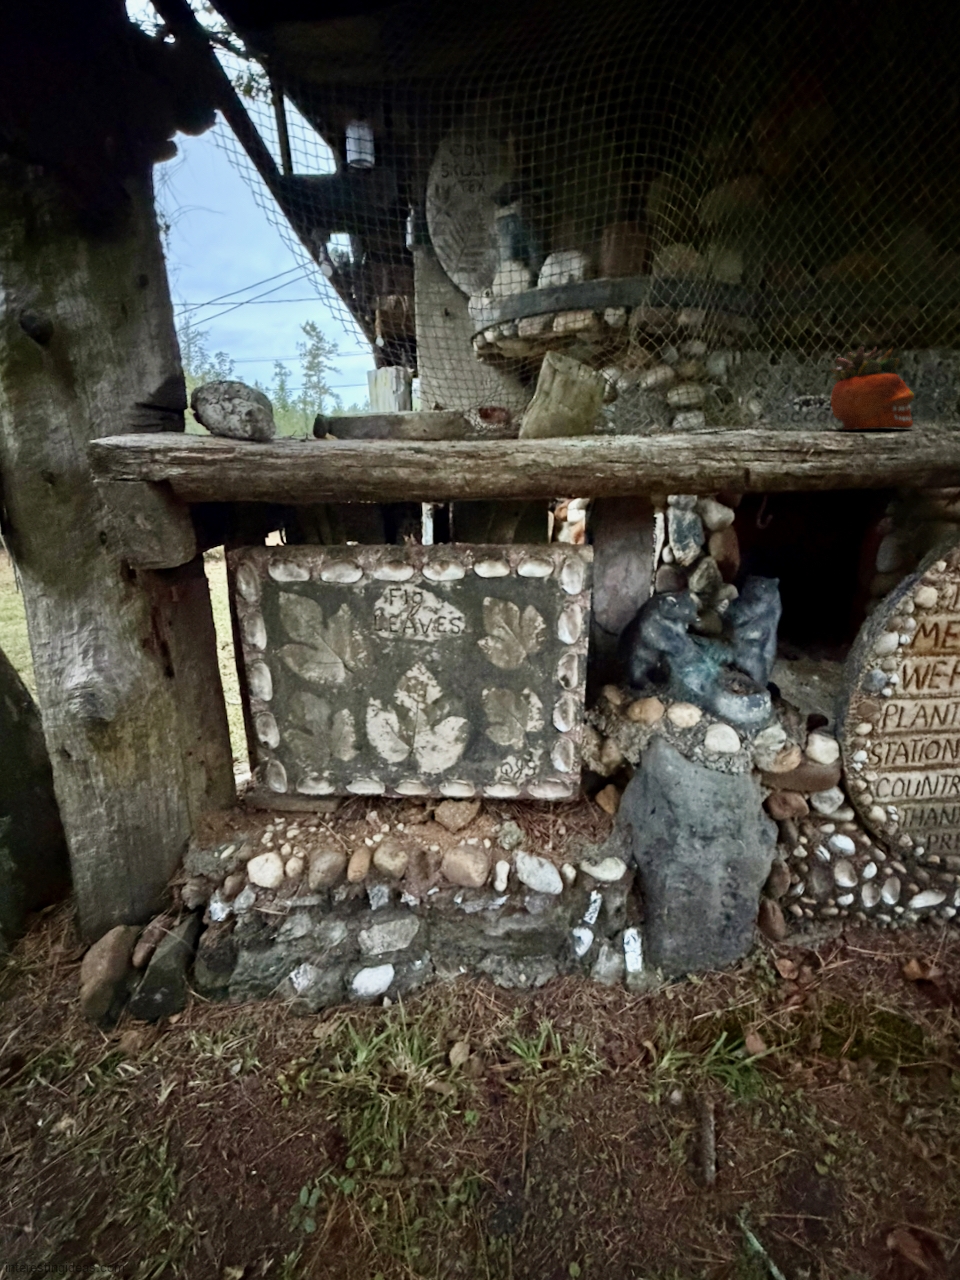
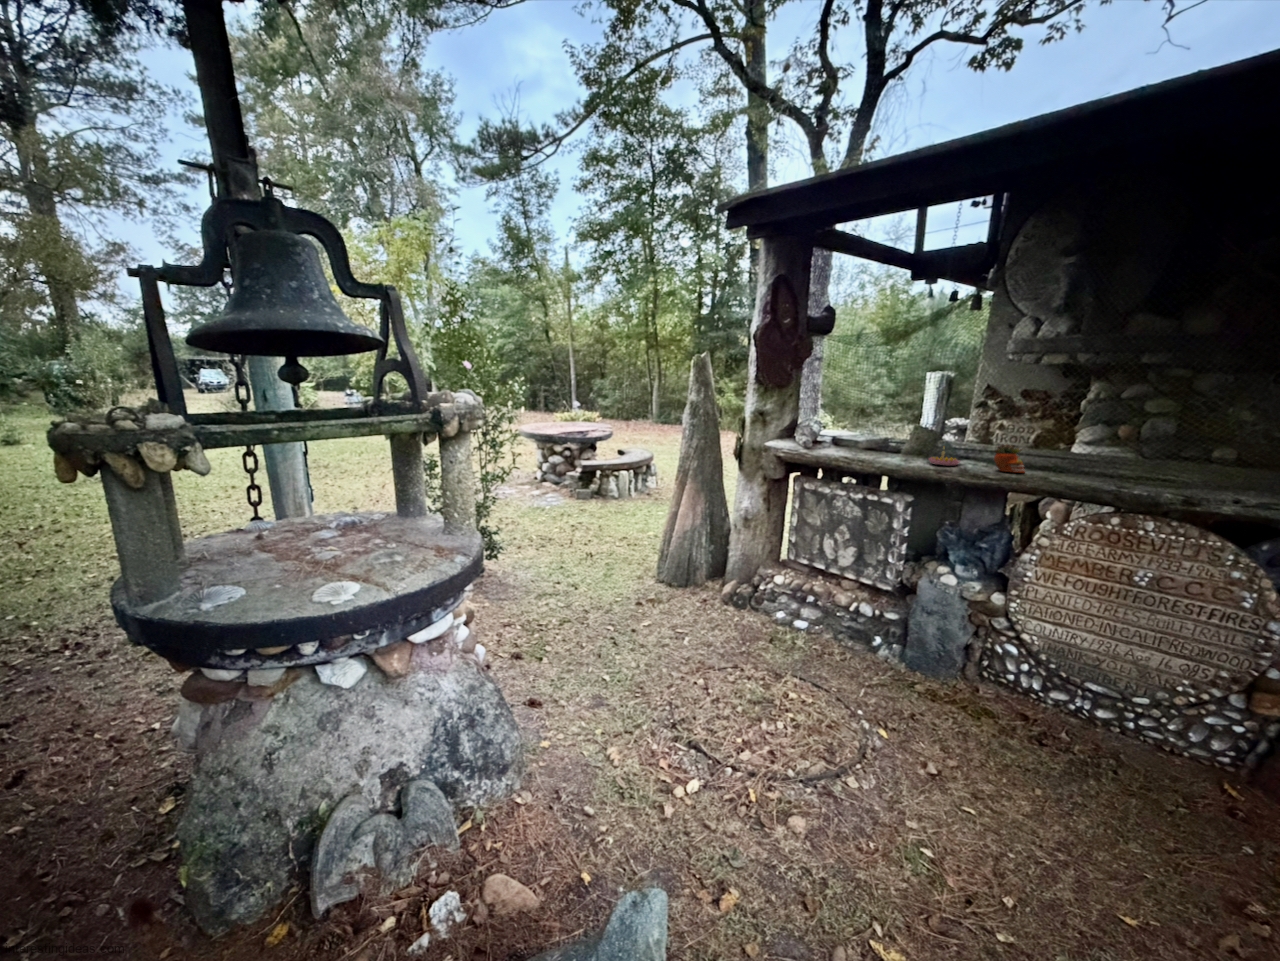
candle holder: none [653,372,744,435] -> present [929,446,960,466]

